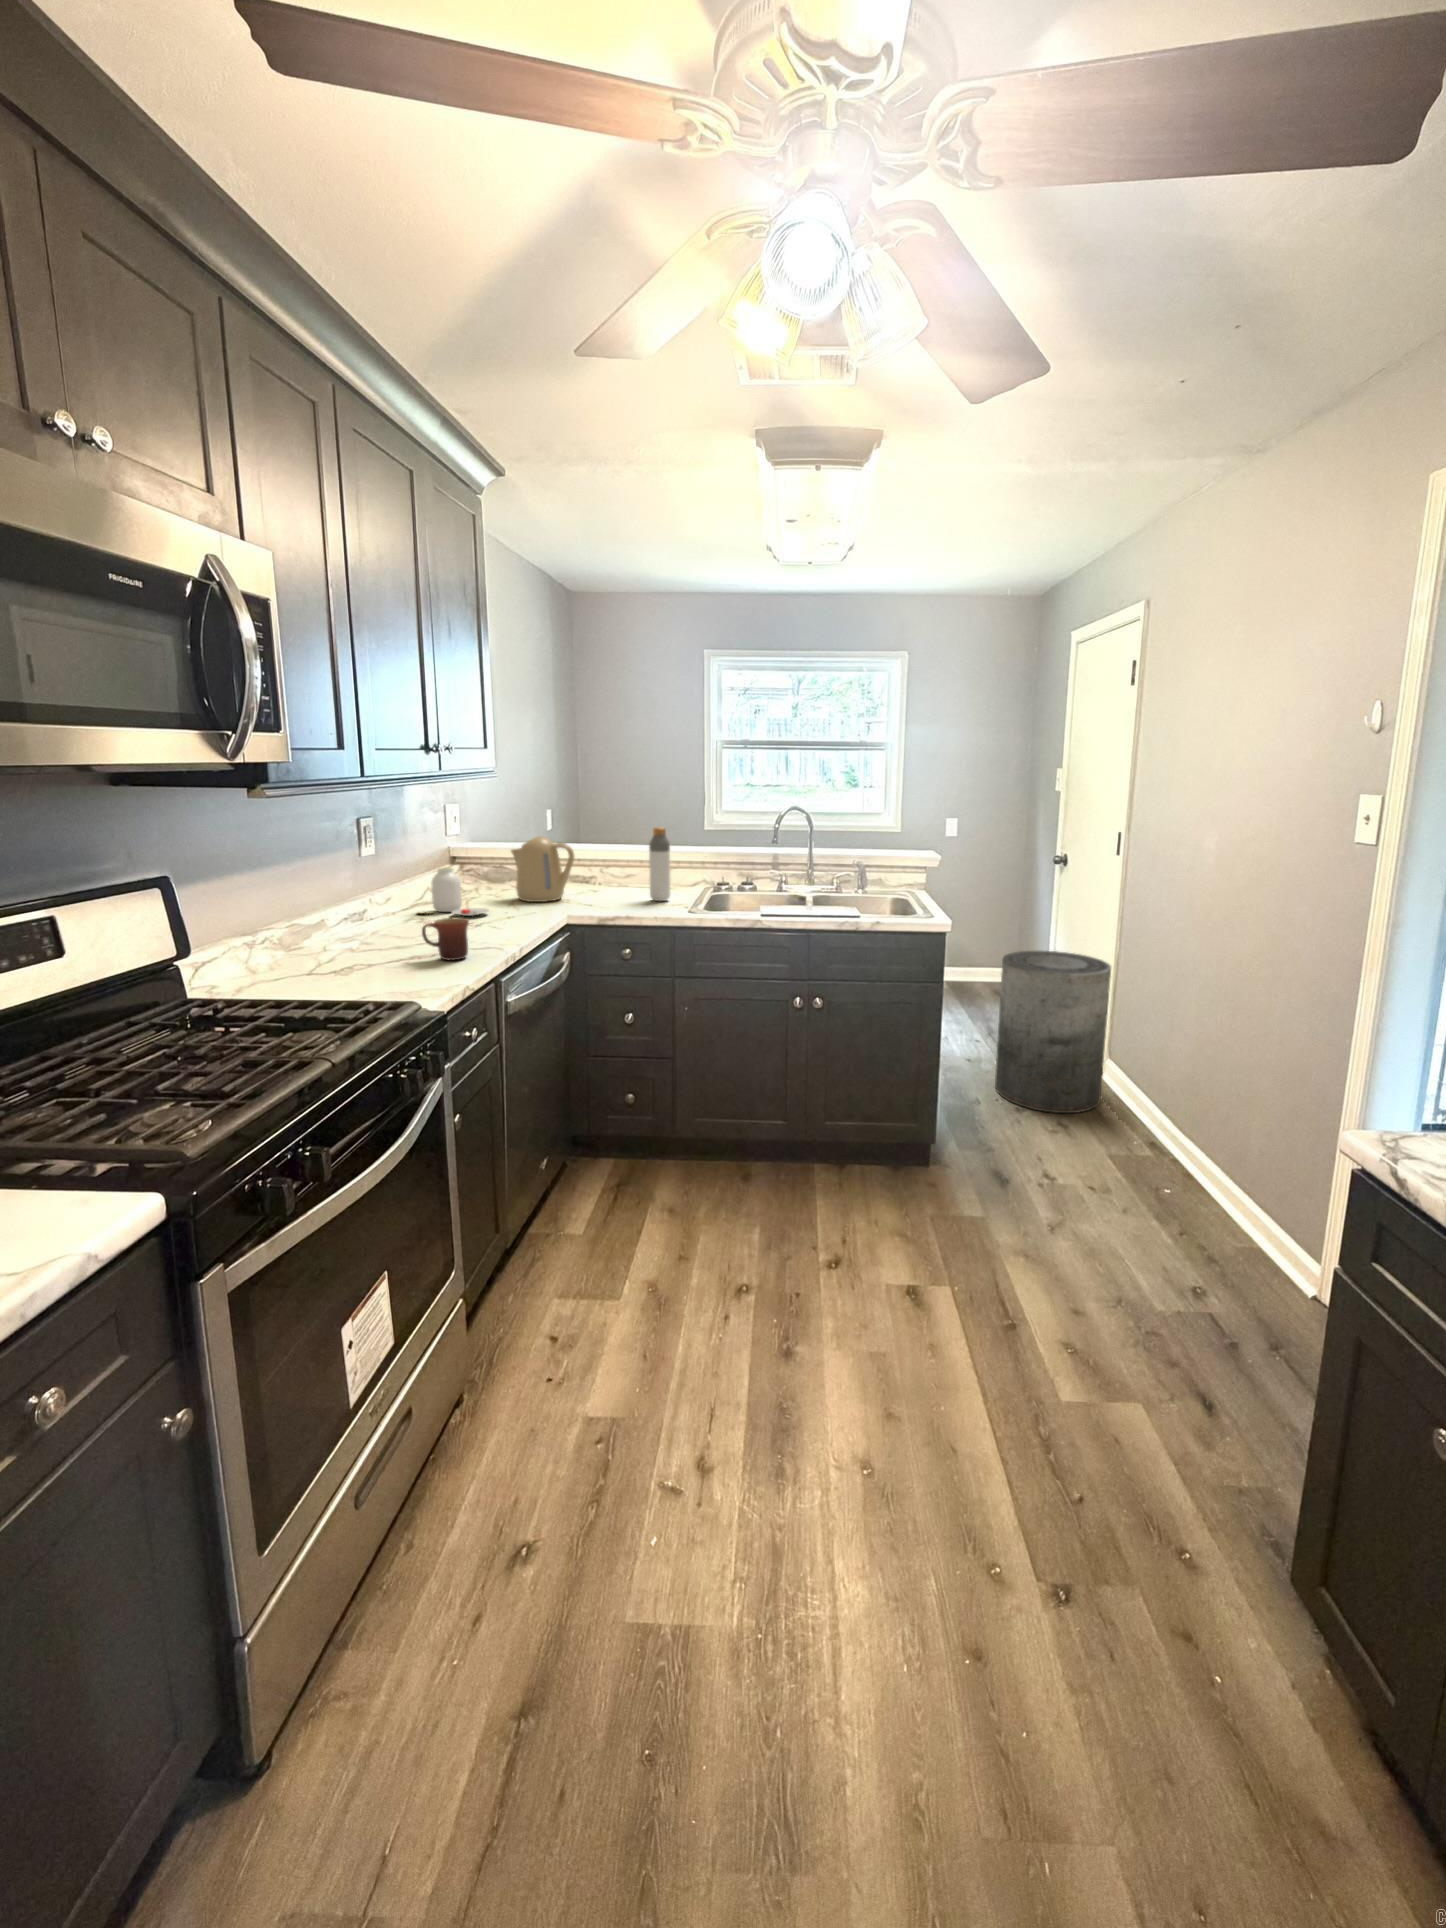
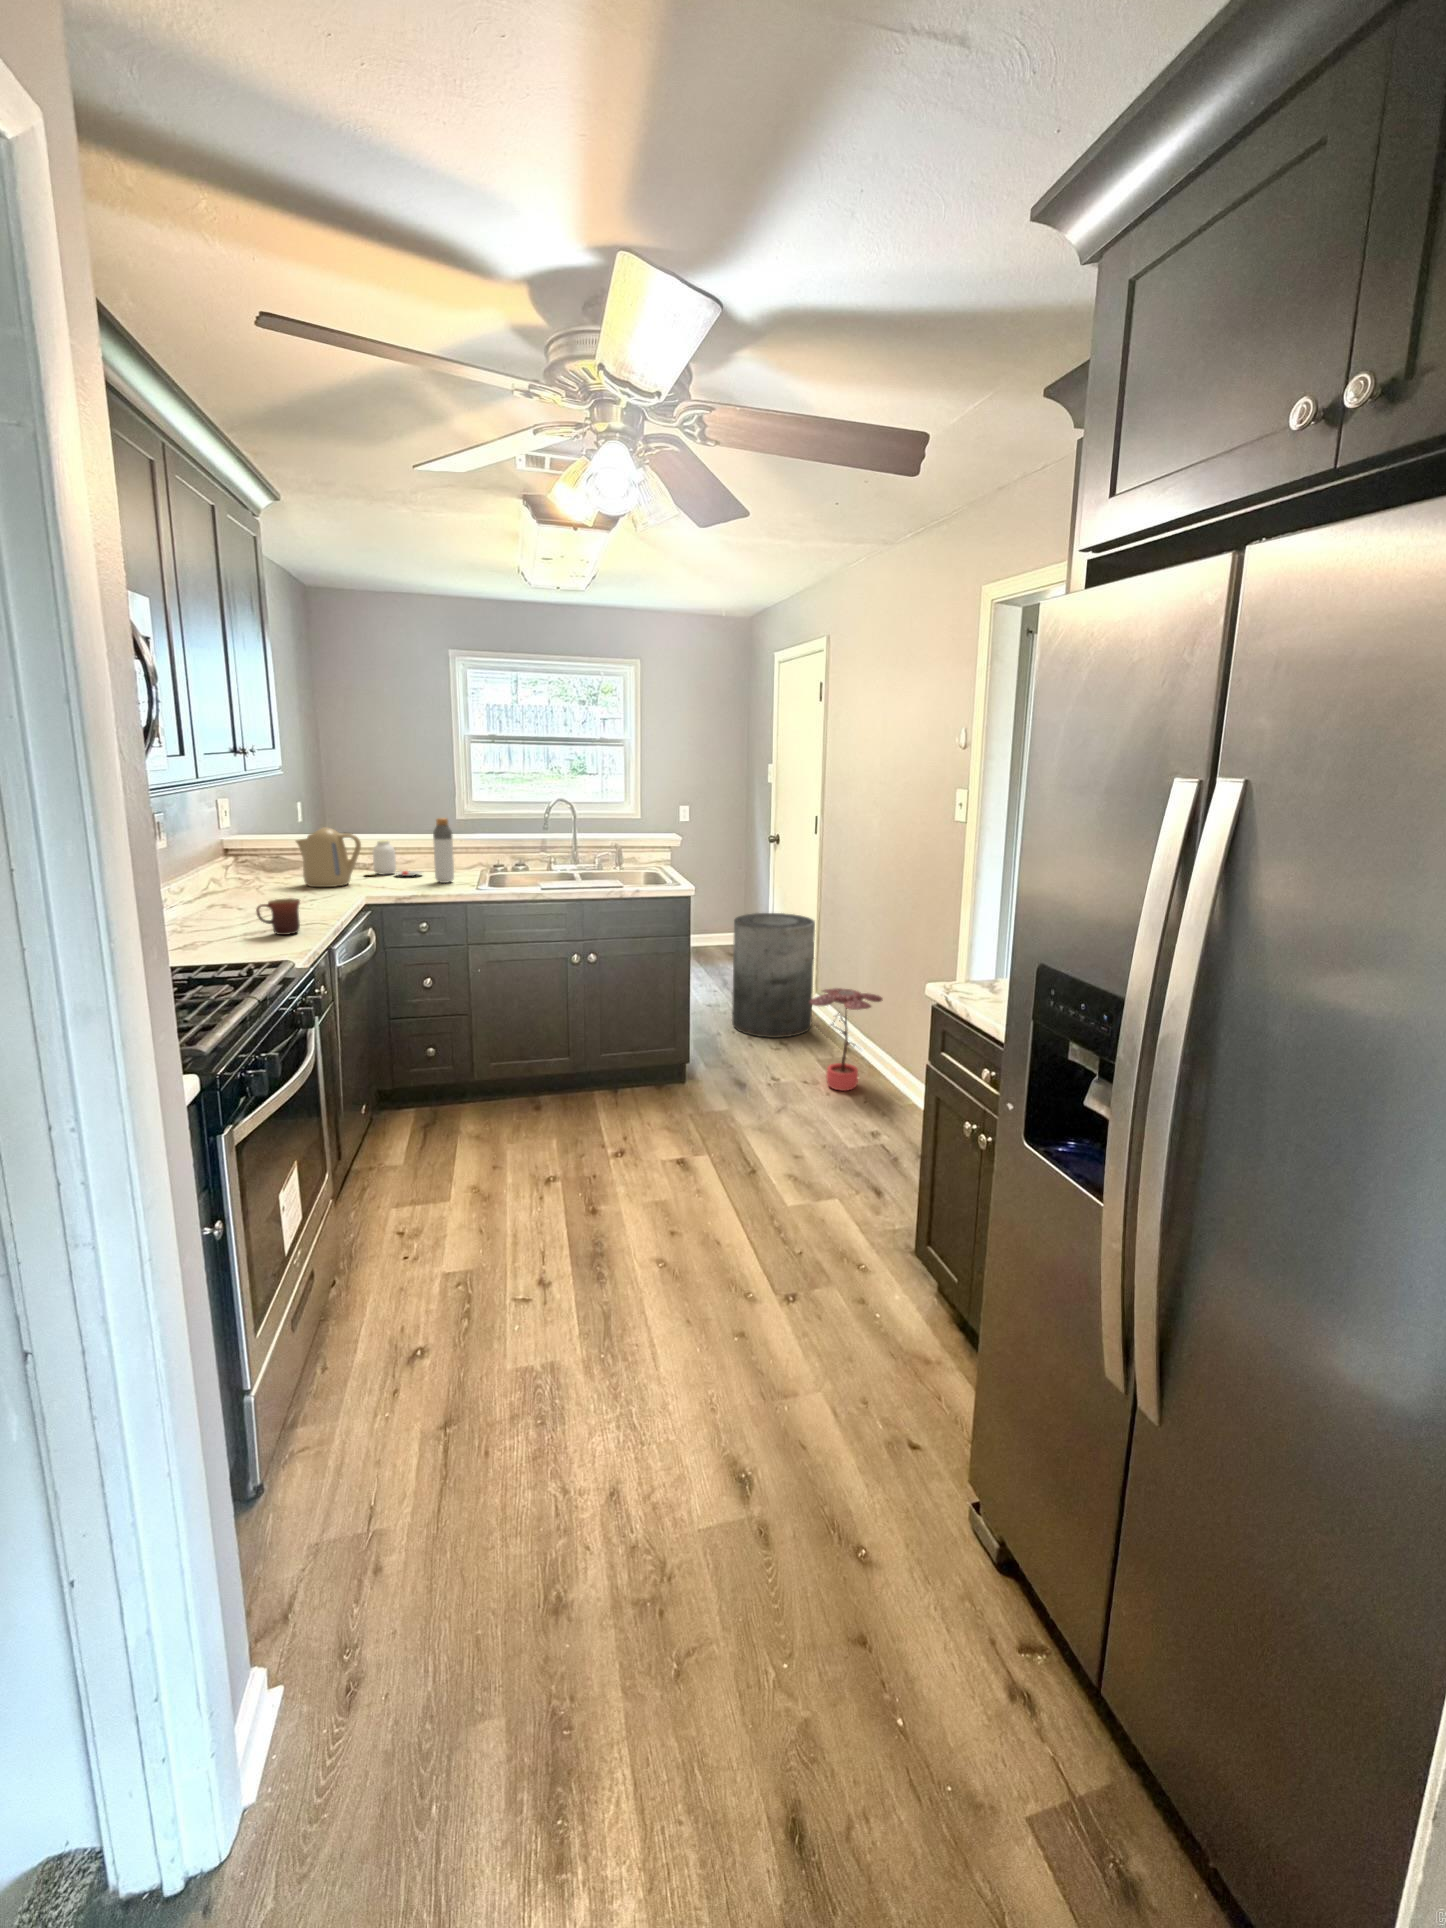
jar: present [425,867,489,916] -> present [369,841,422,876]
potted plant: none [1102,1064,1215,1209] -> present [809,988,882,1091]

